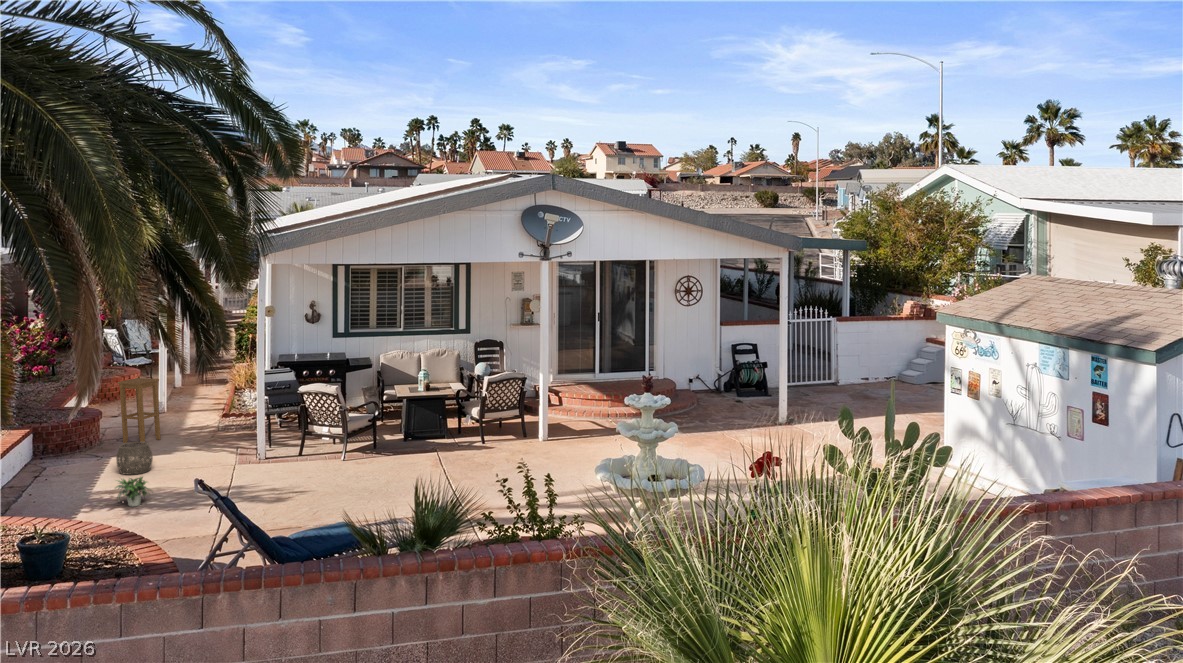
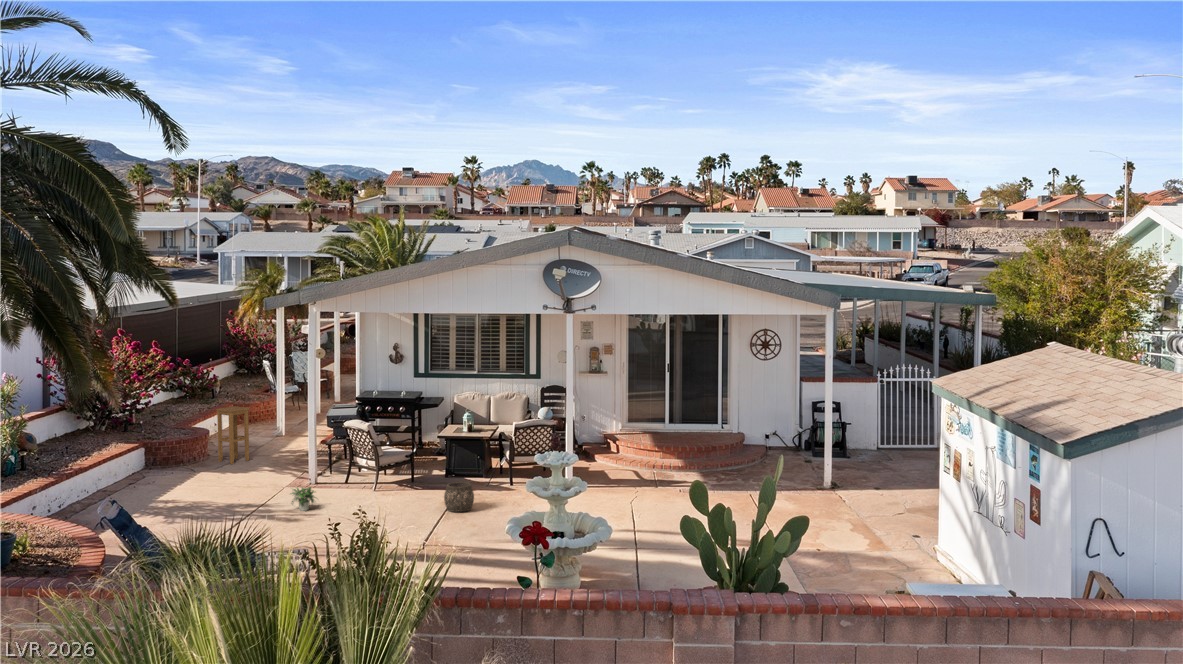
woven basket: present [116,442,153,475] -> present [444,482,474,512]
potted plant: present [116,477,149,506] -> present [290,487,316,511]

